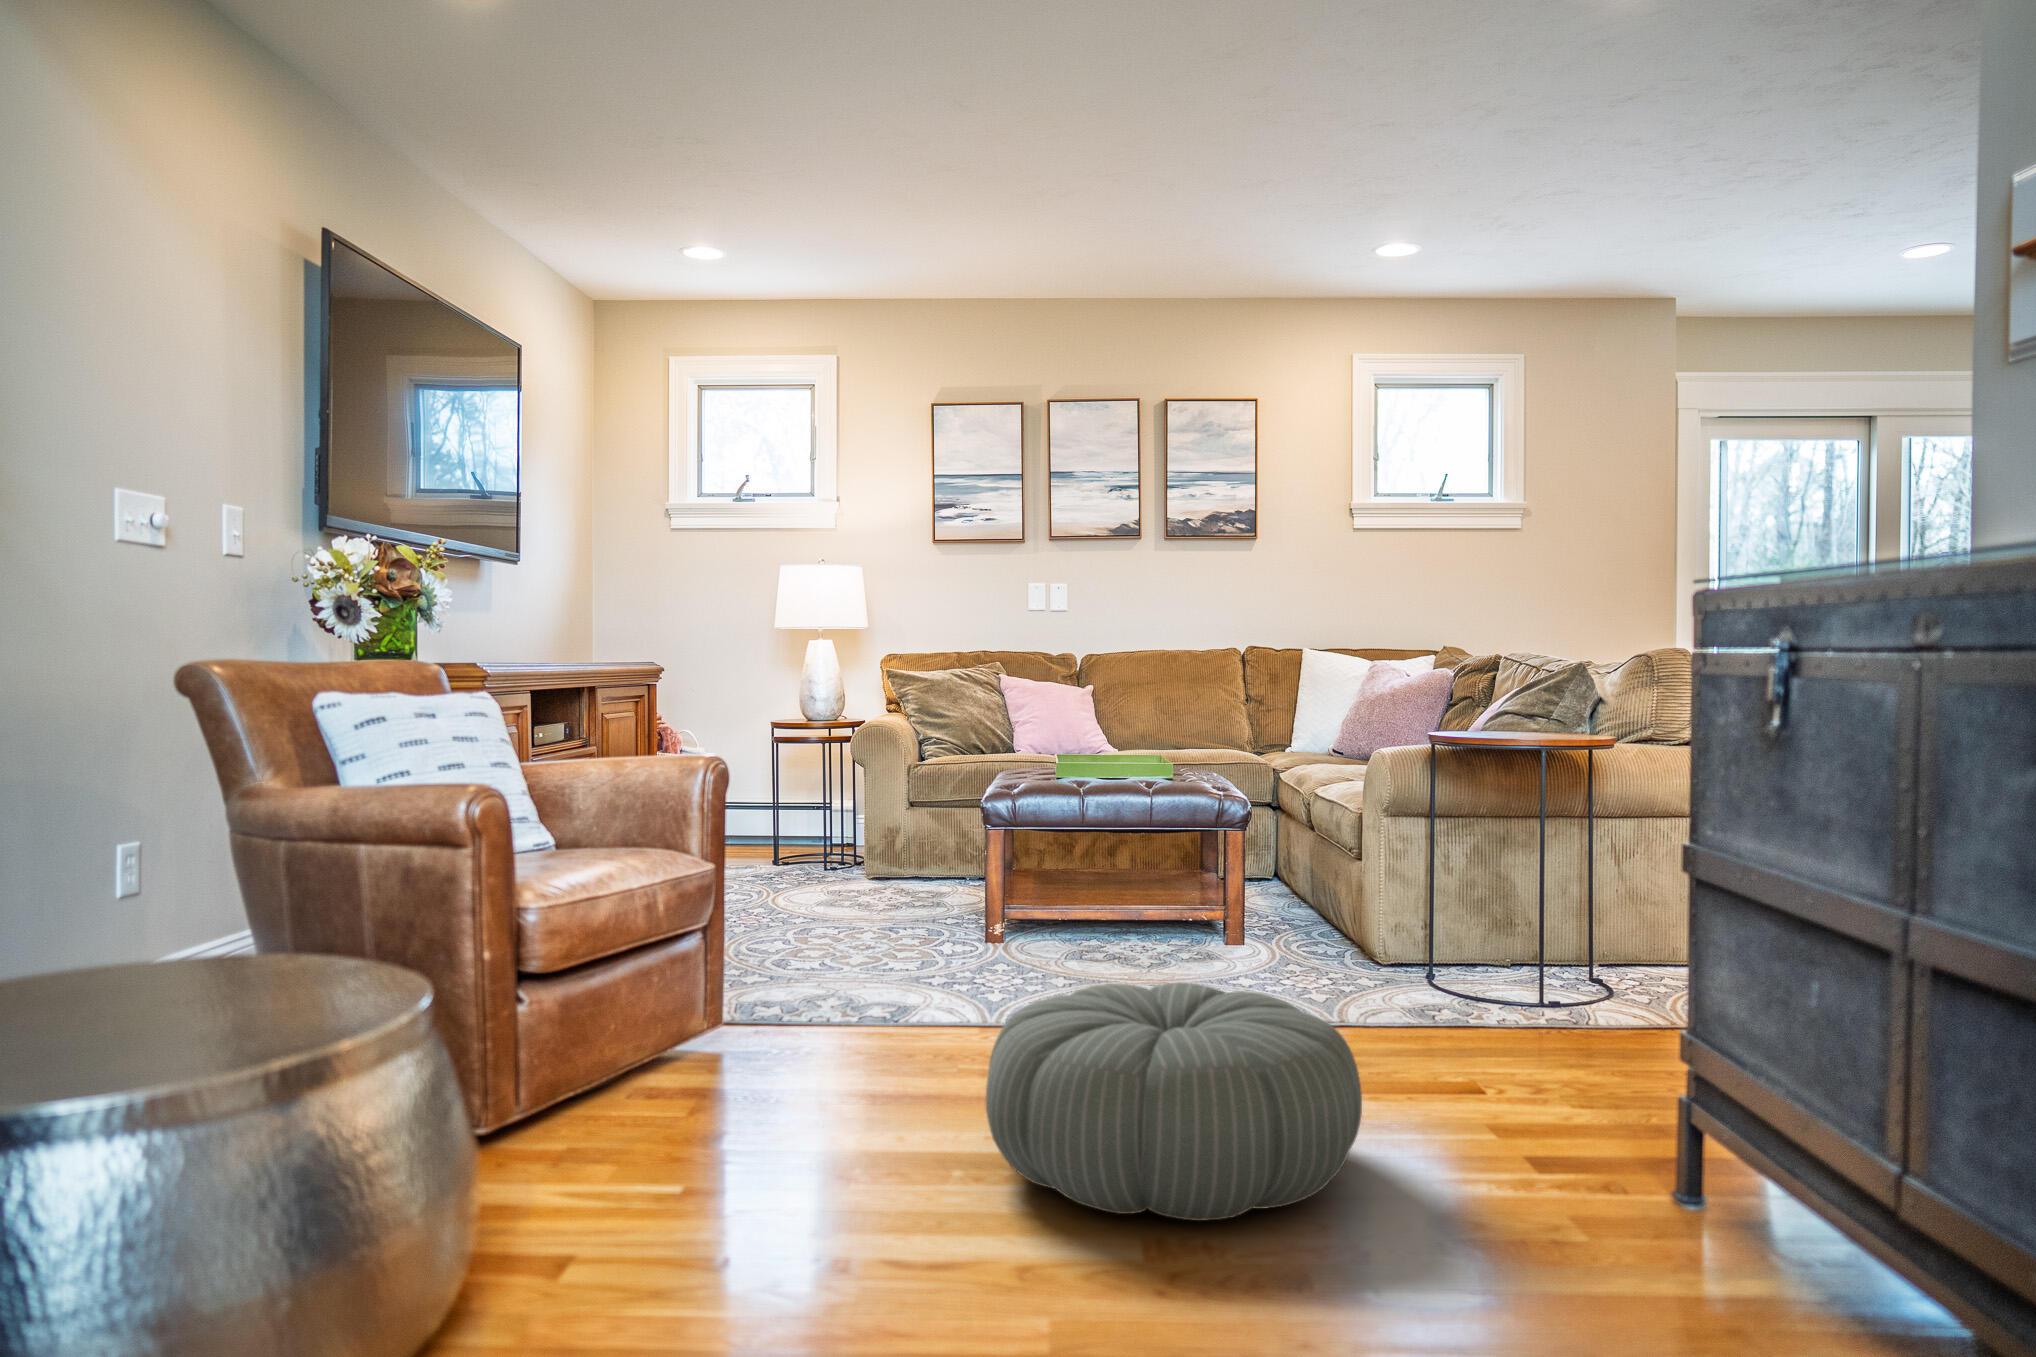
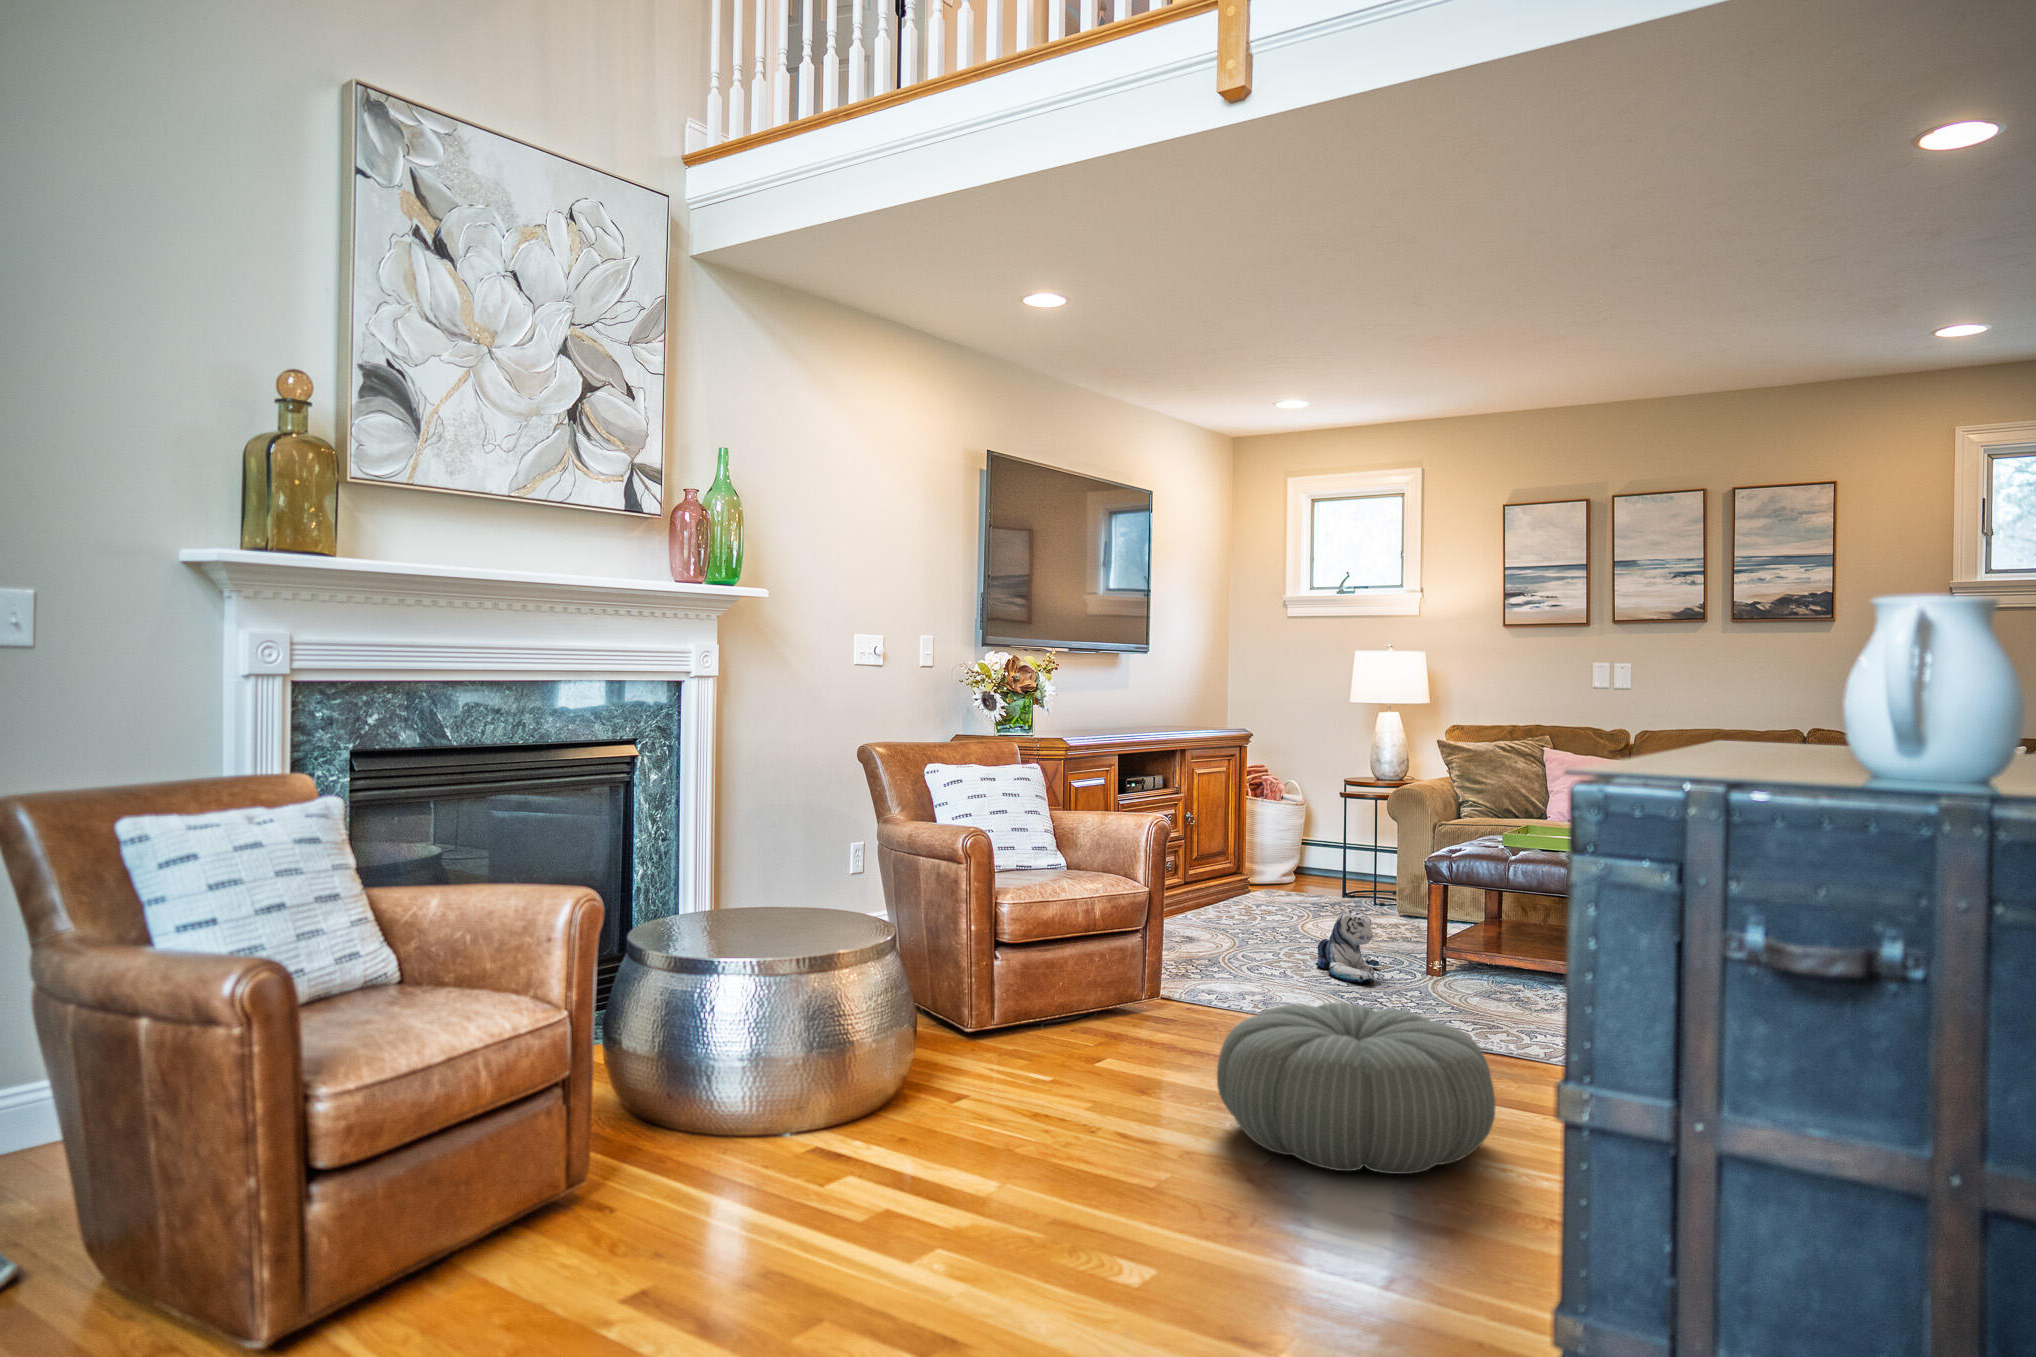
plush toy: none [839,875,934,966] -> present [1316,910,1379,983]

